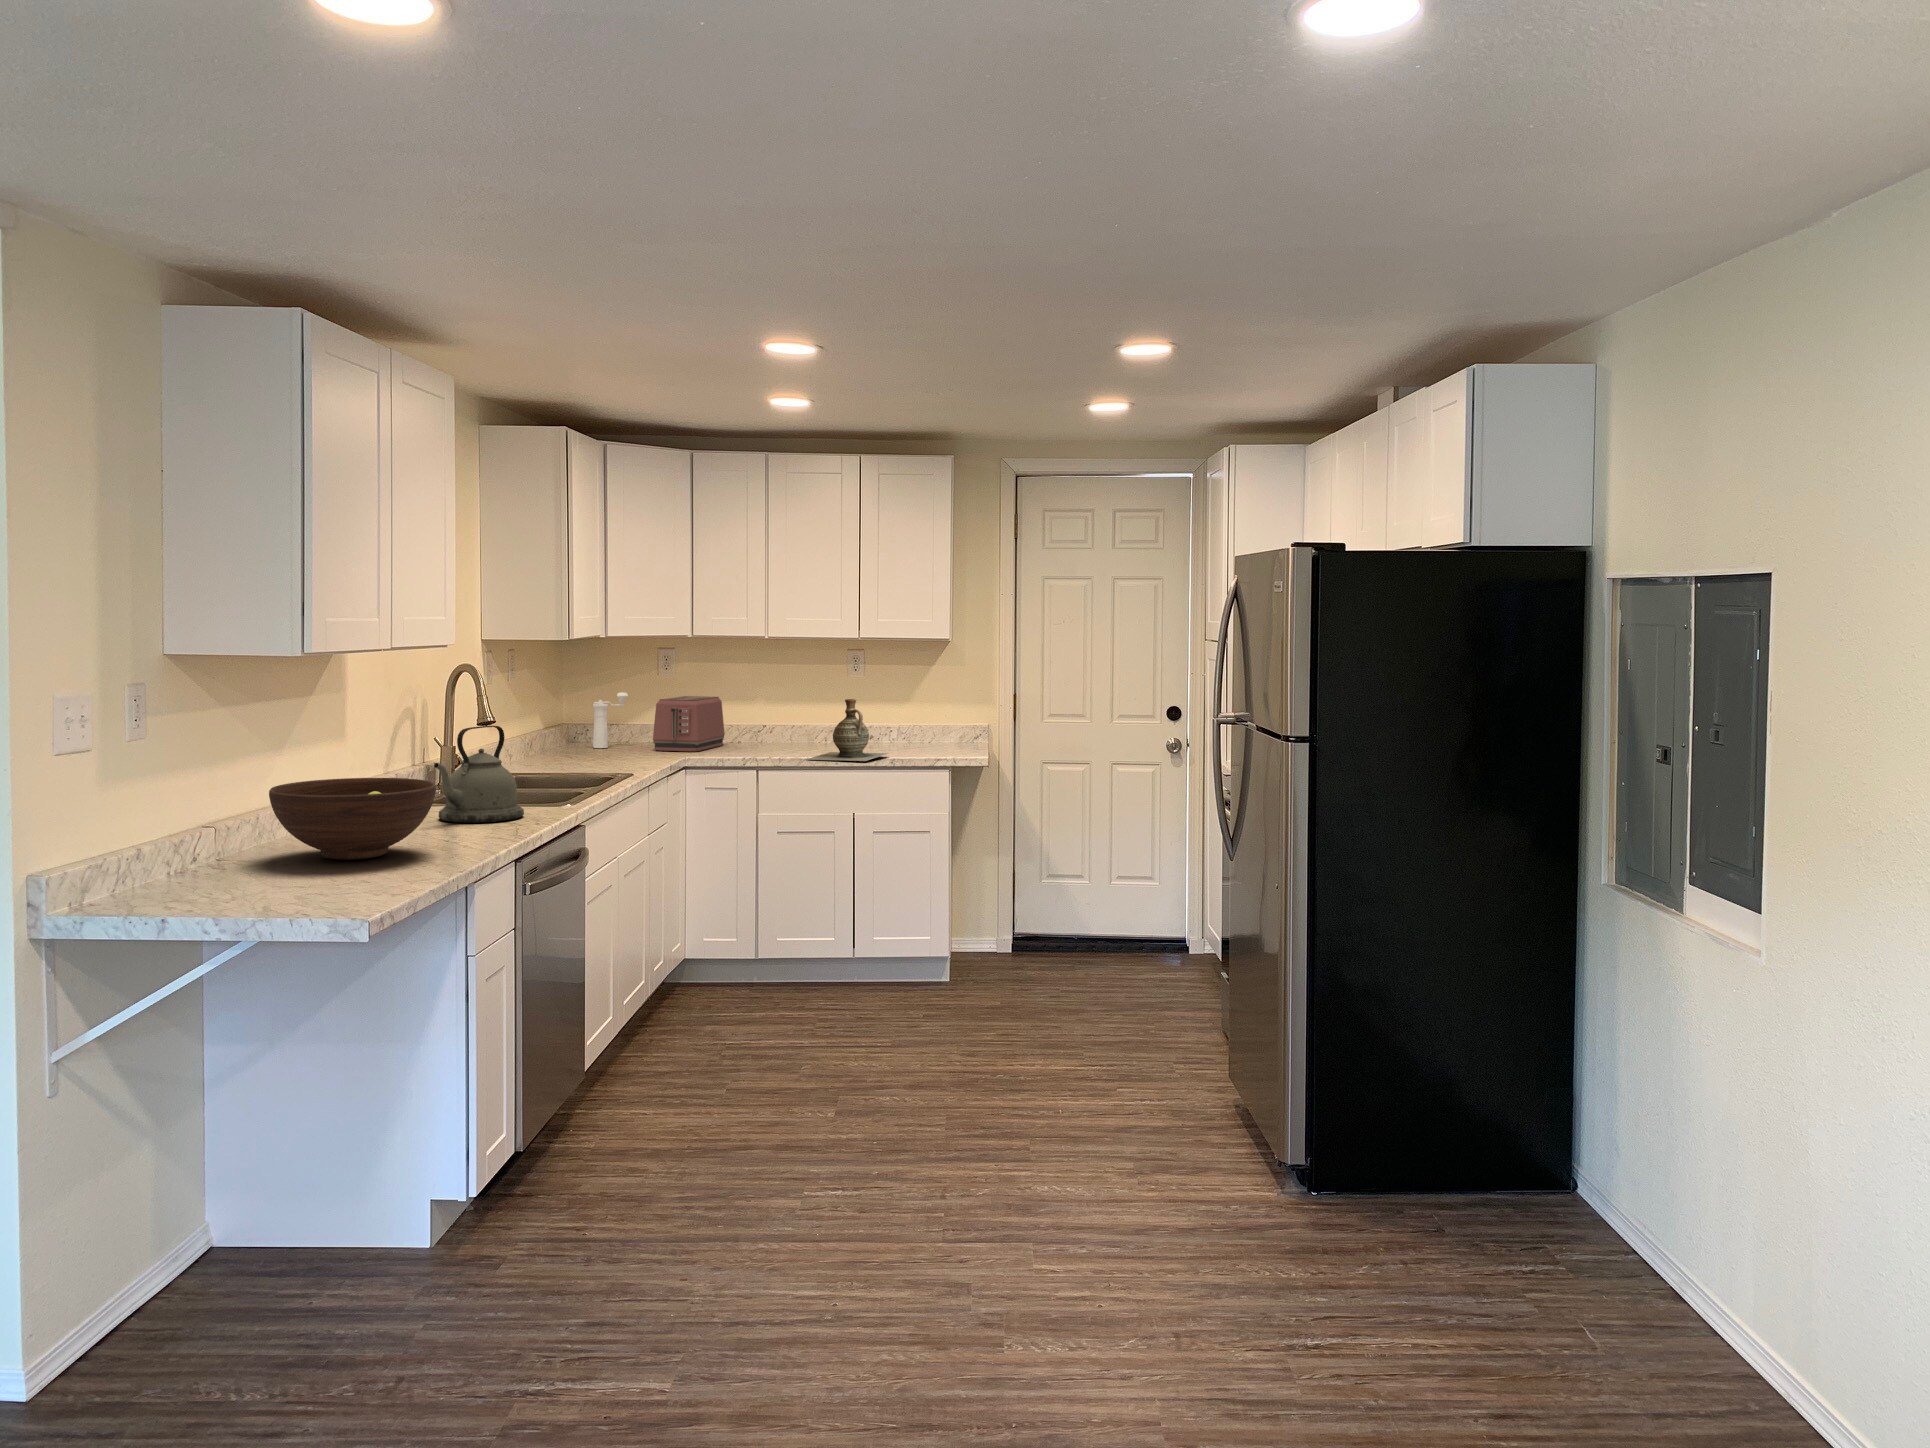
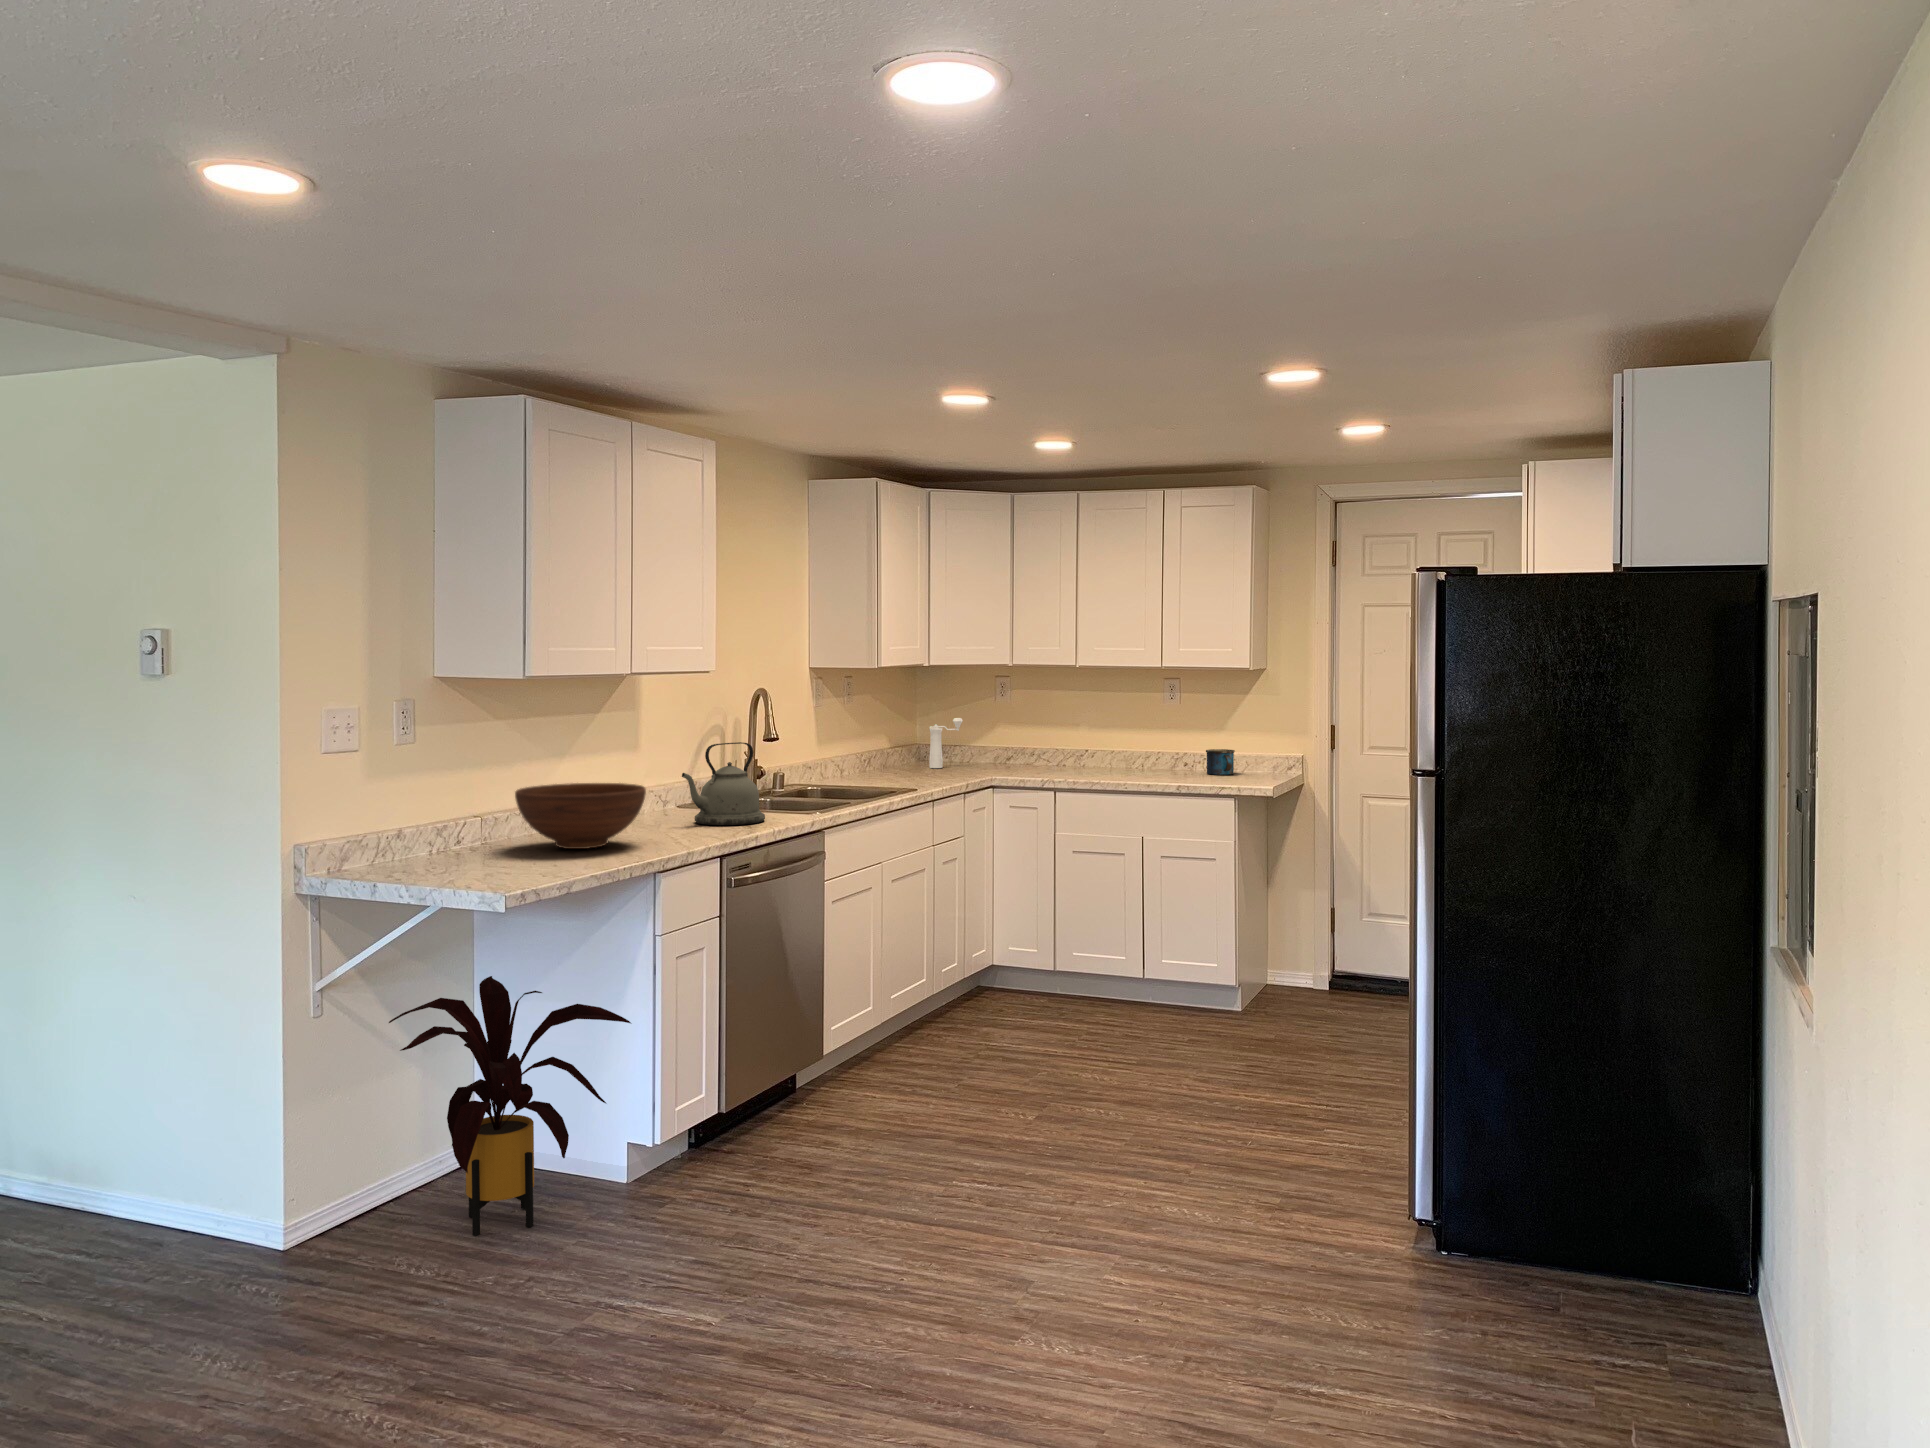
toaster: present [653,696,725,752] -> none [975,722,1048,773]
ceramic jug: present [808,699,888,761] -> none [1095,725,1179,785]
mug: none [898,722,928,748] -> present [1206,749,1235,775]
house plant: none [127,1022,469,1343] -> present [389,976,631,1236]

